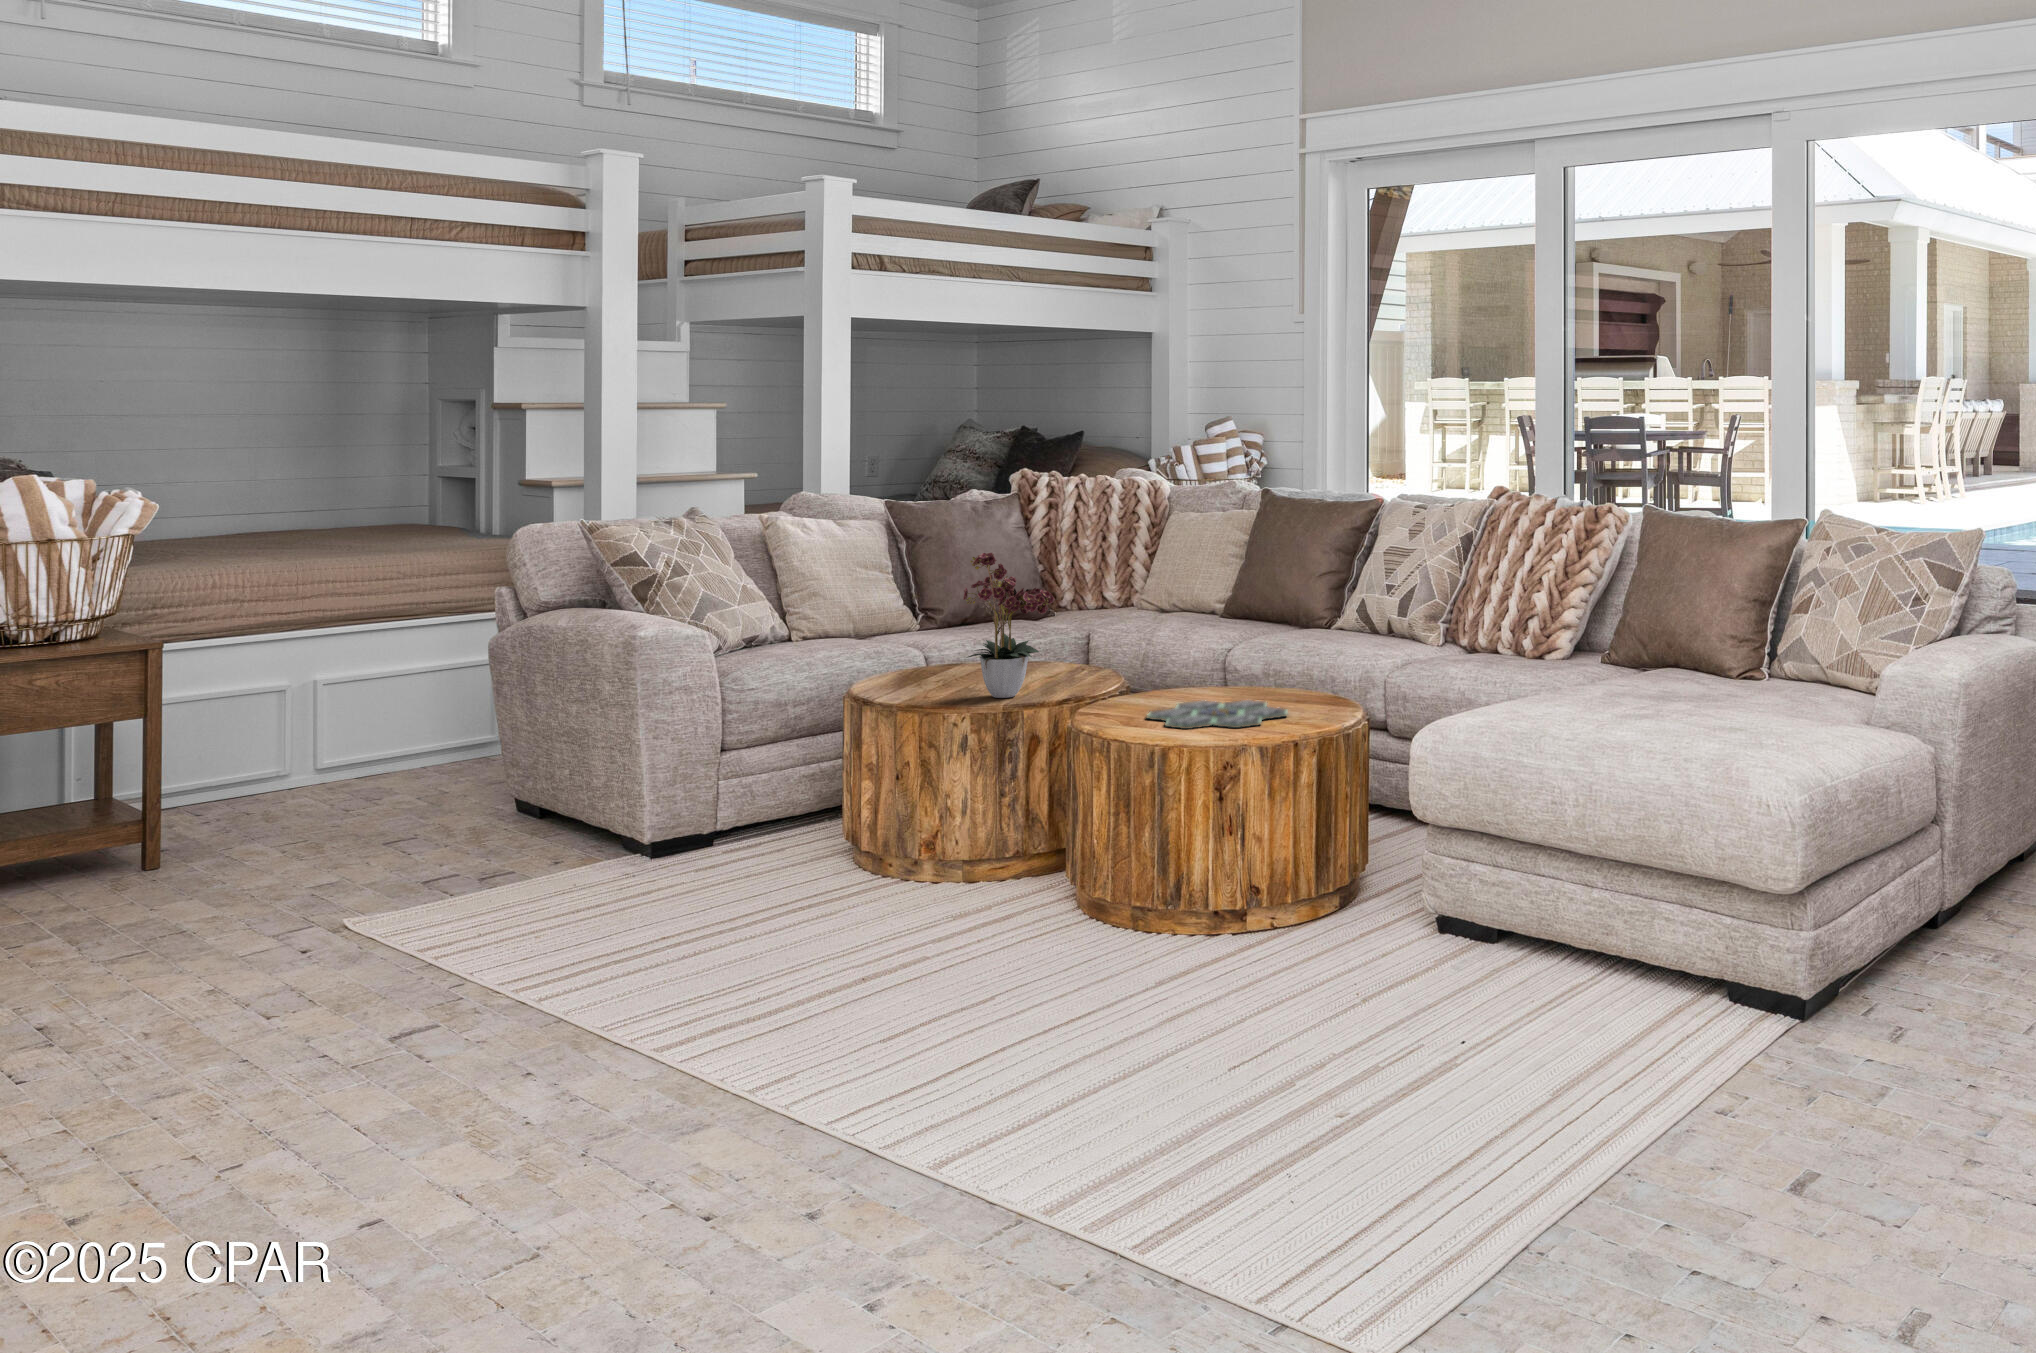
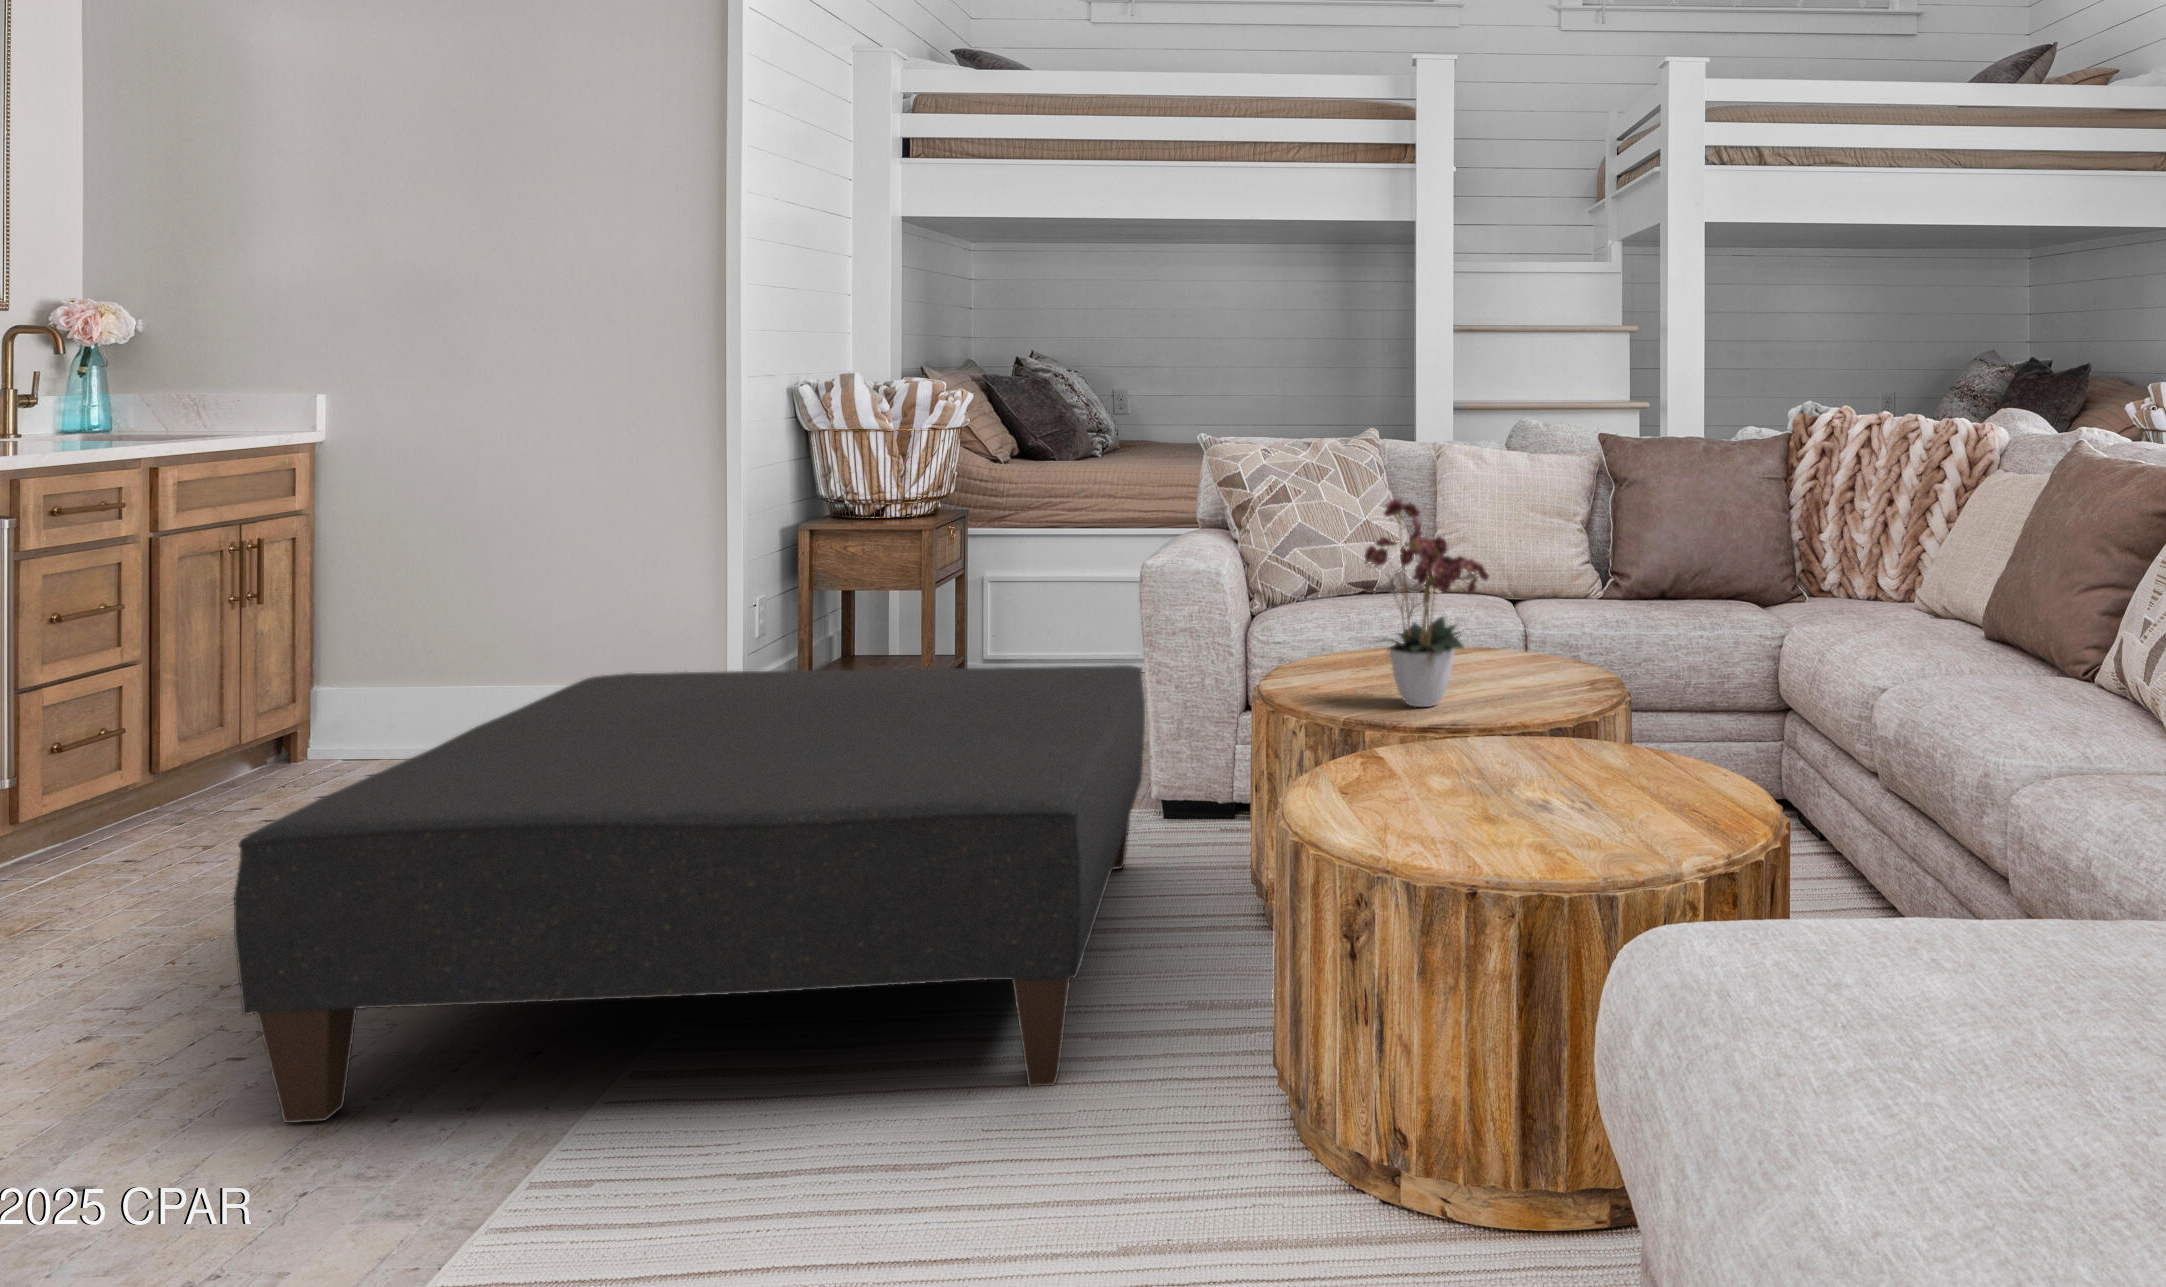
board game: present [1147,700,1288,729] -> none [1411,765,1650,835]
ottoman: none [138,716,991,1159] -> present [234,665,1145,1123]

